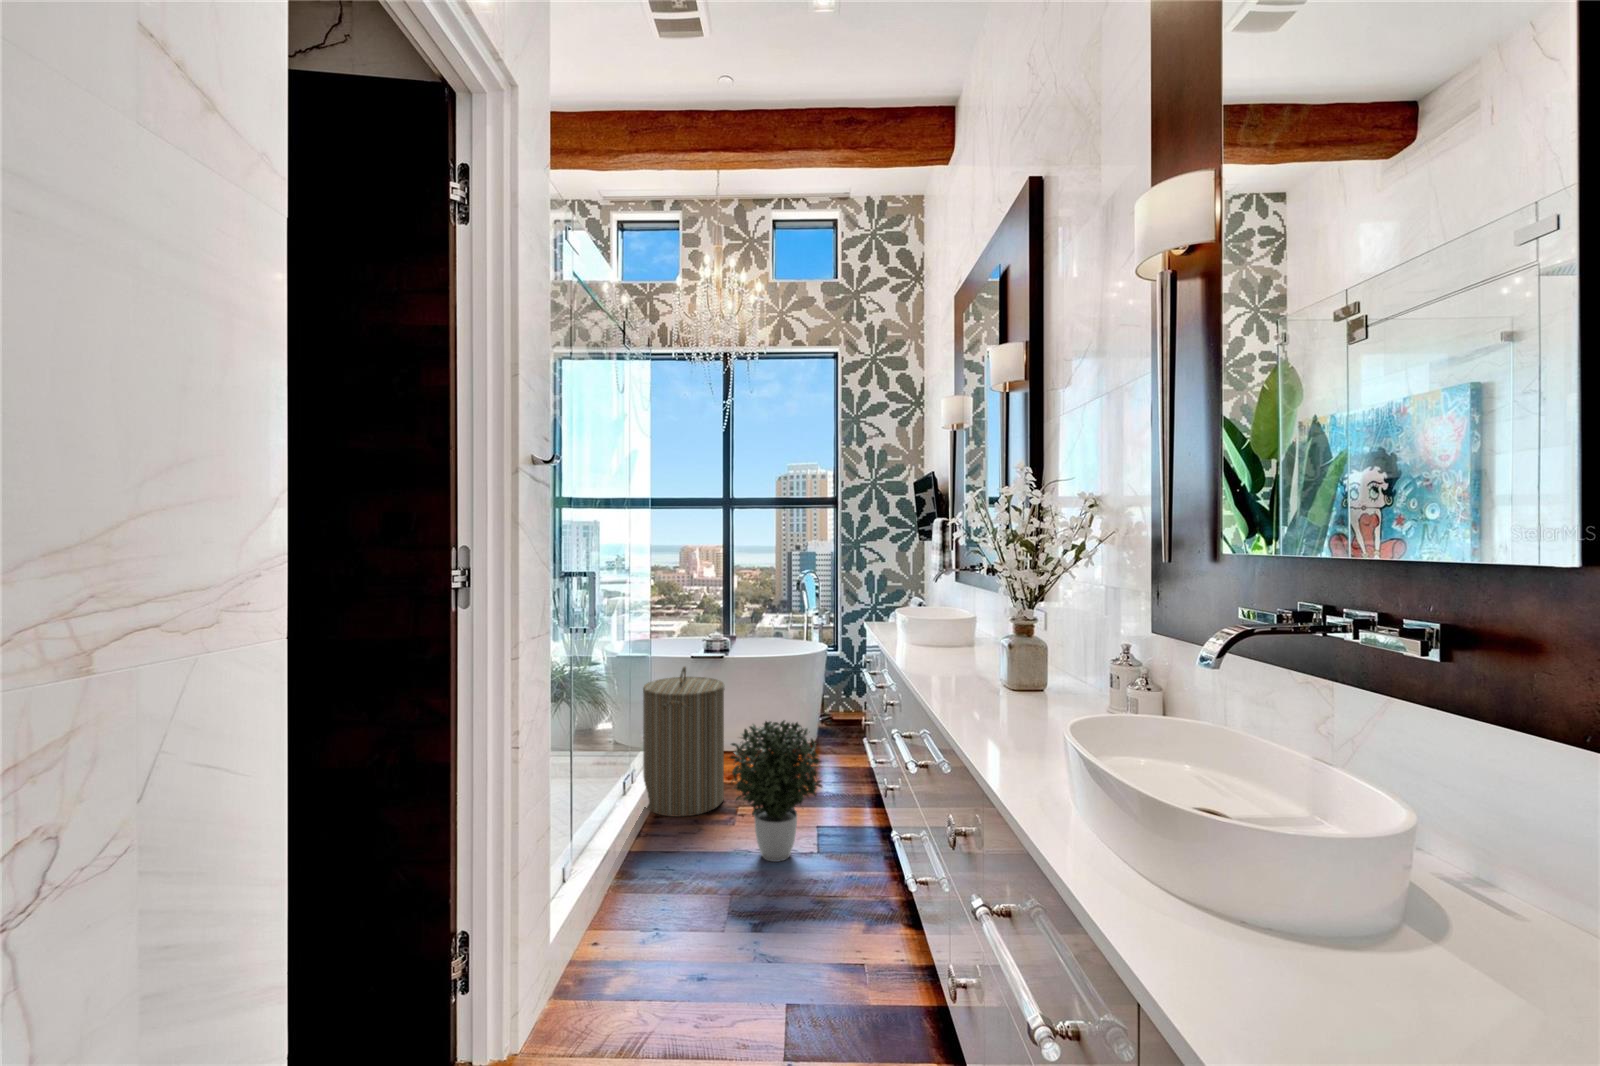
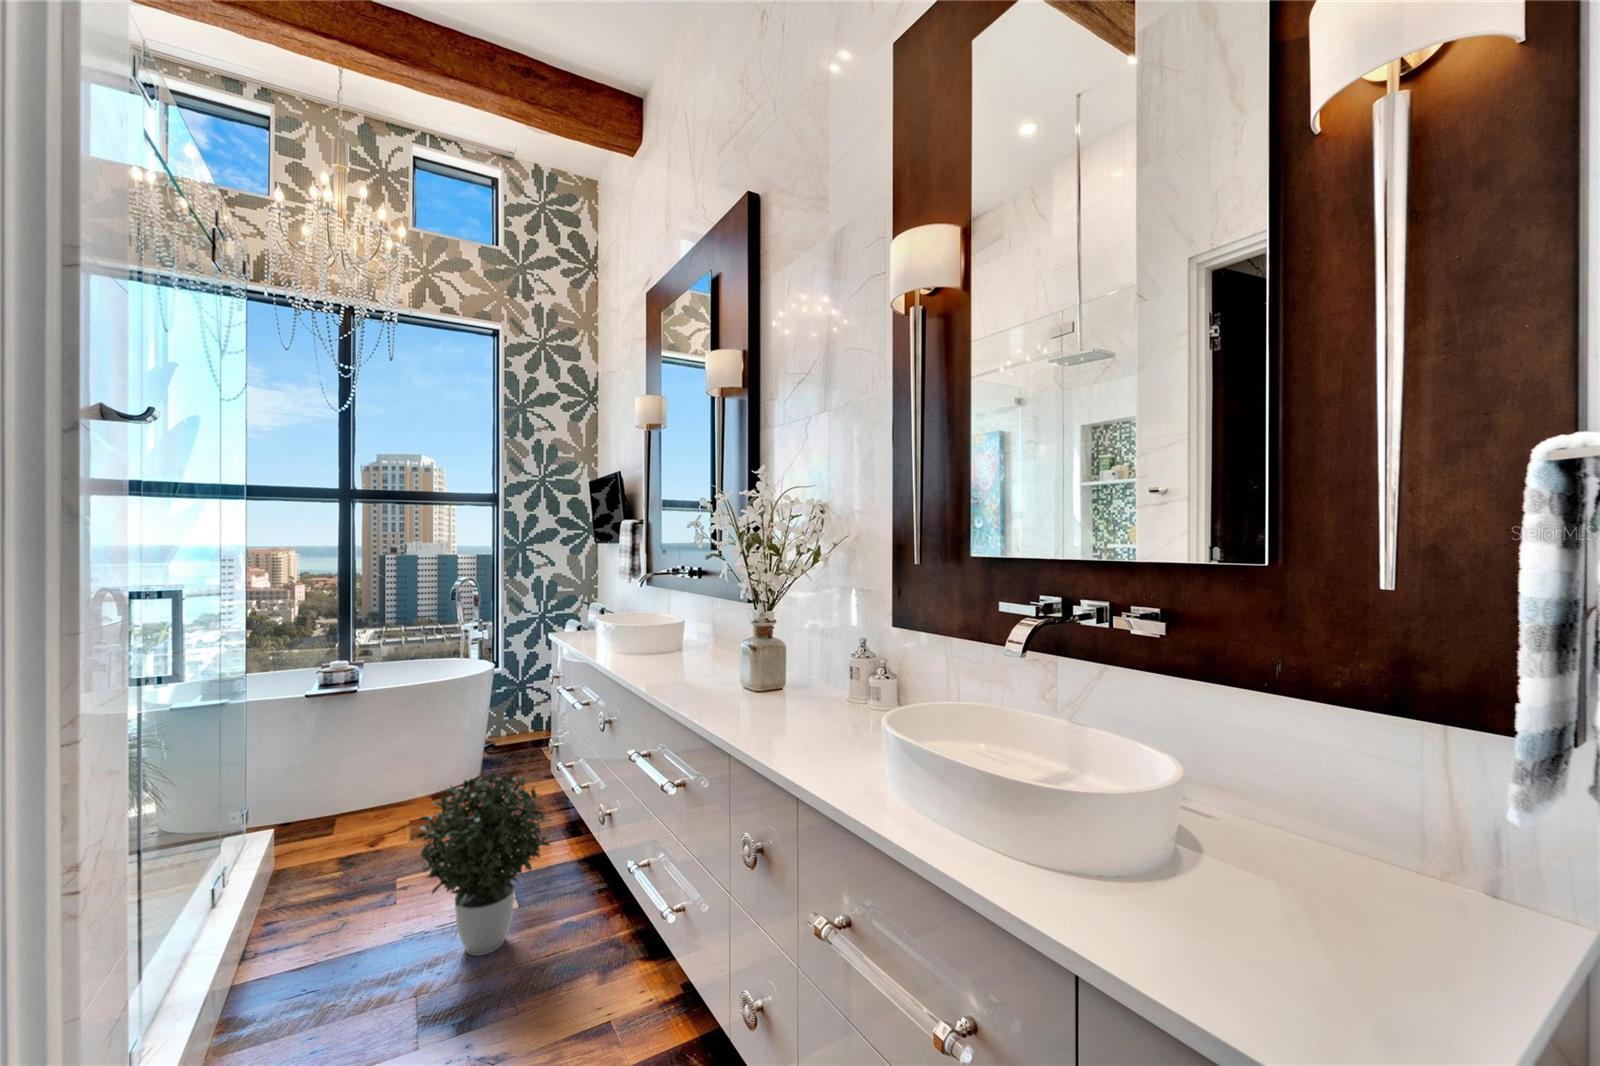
laundry hamper: present [643,667,725,817] -> none [247,720,383,936]

